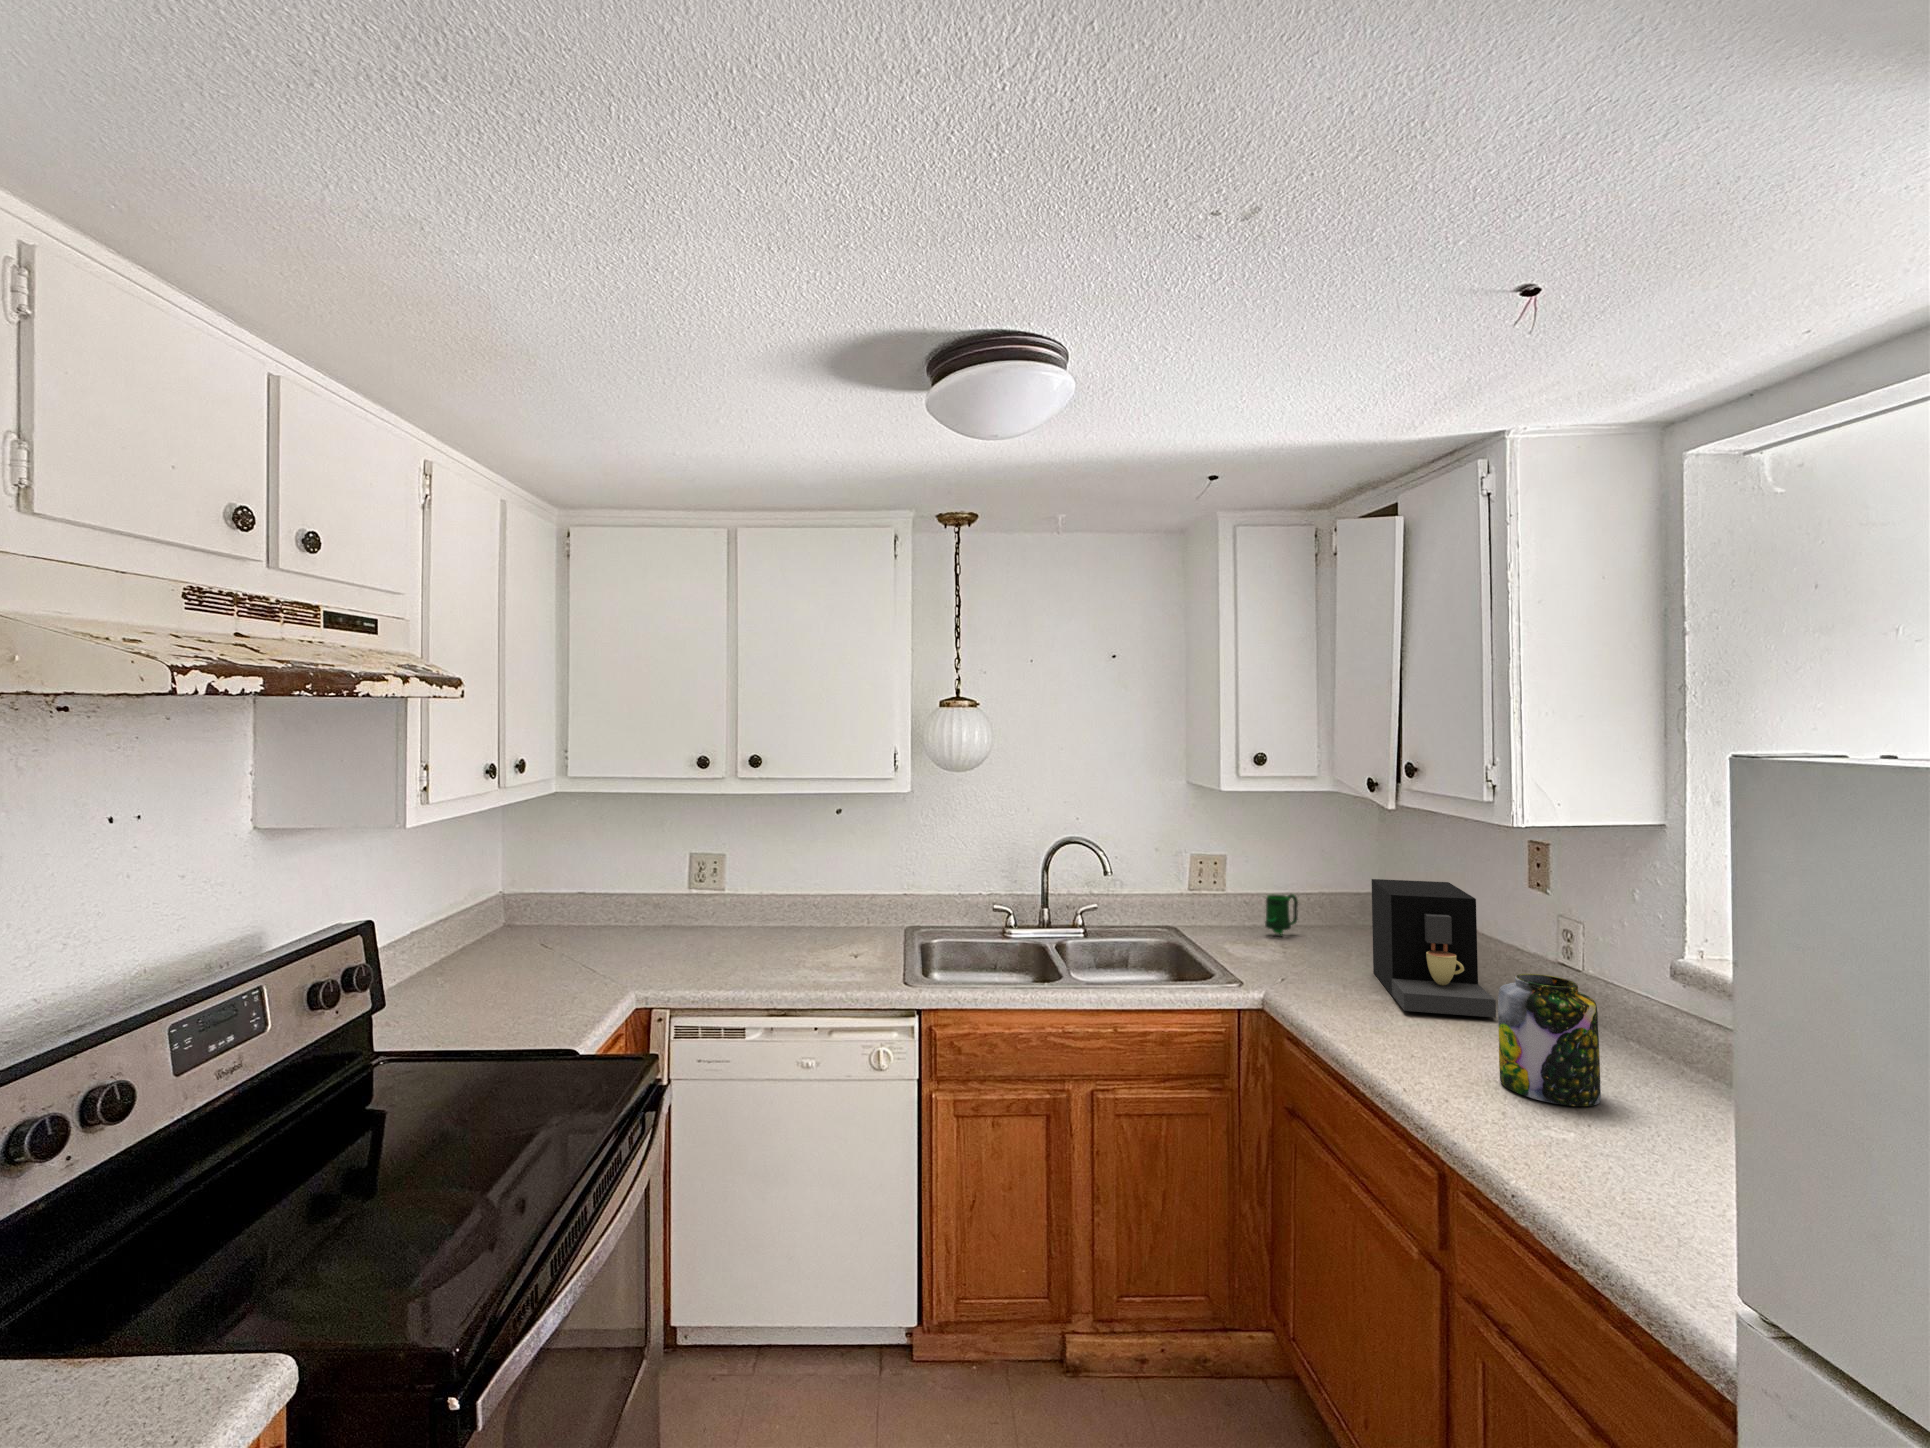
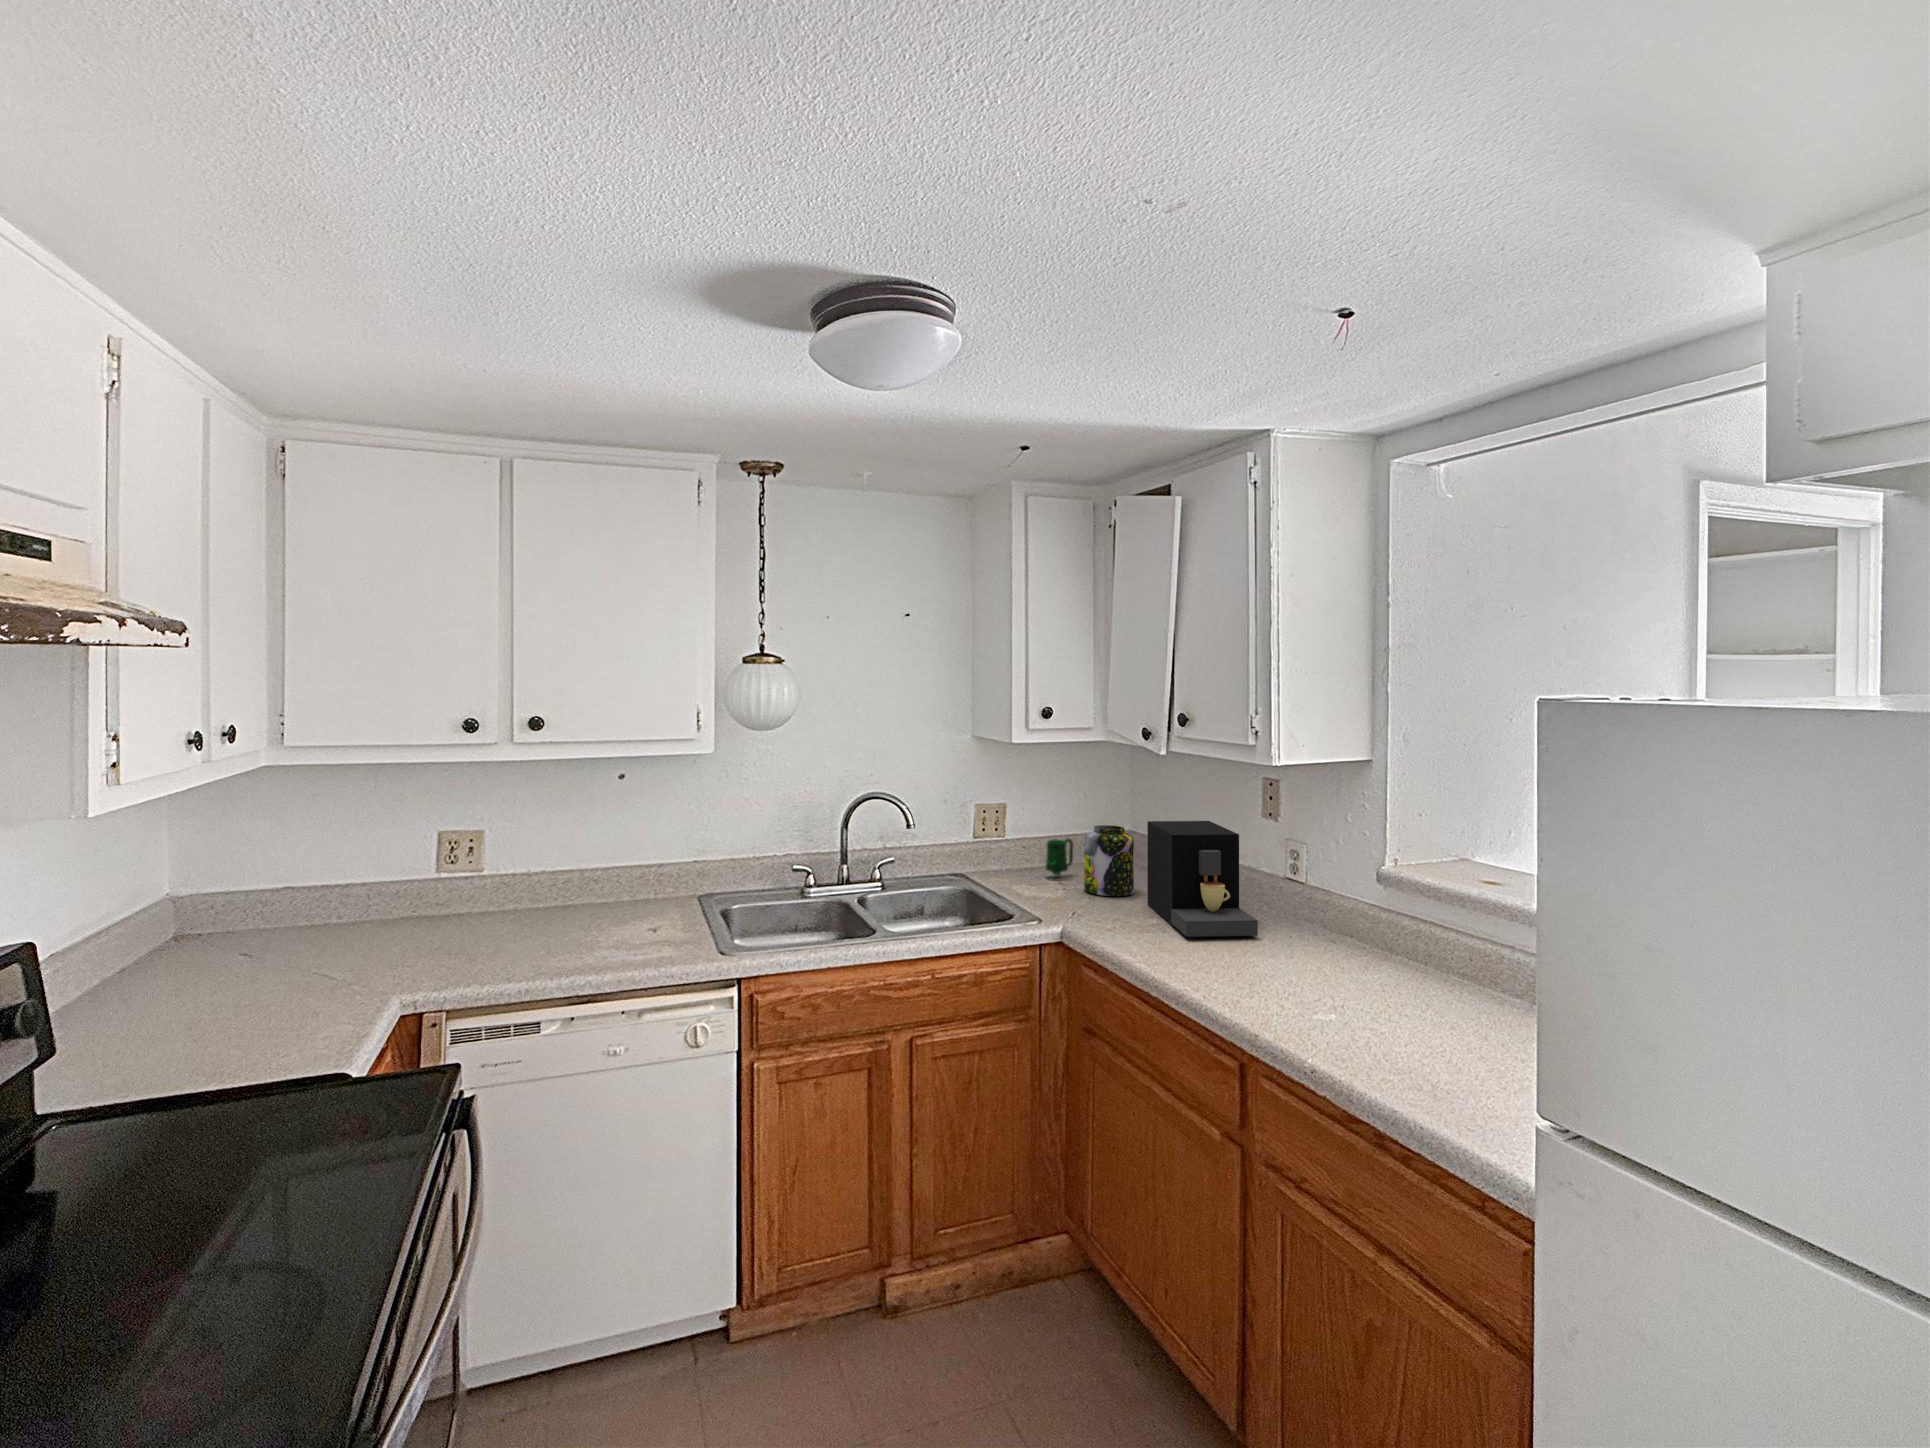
jar: present [1498,974,1601,1106] -> present [1084,825,1134,896]

